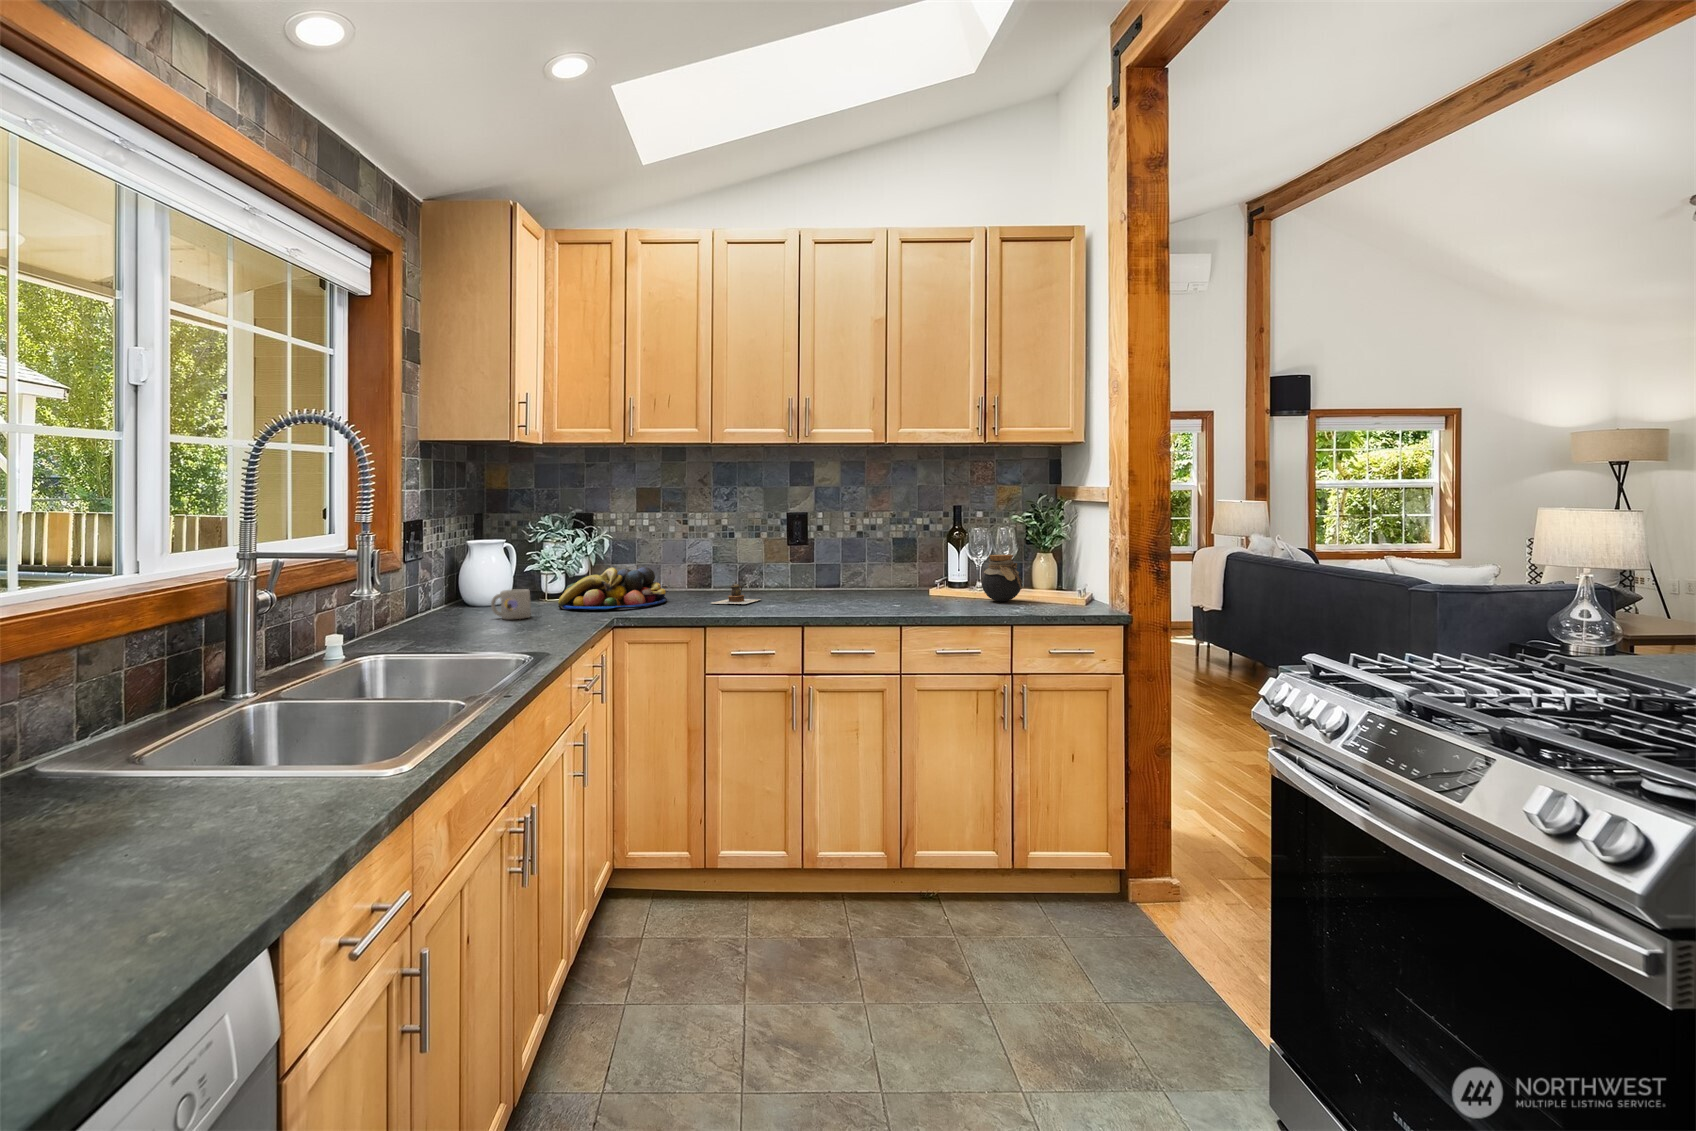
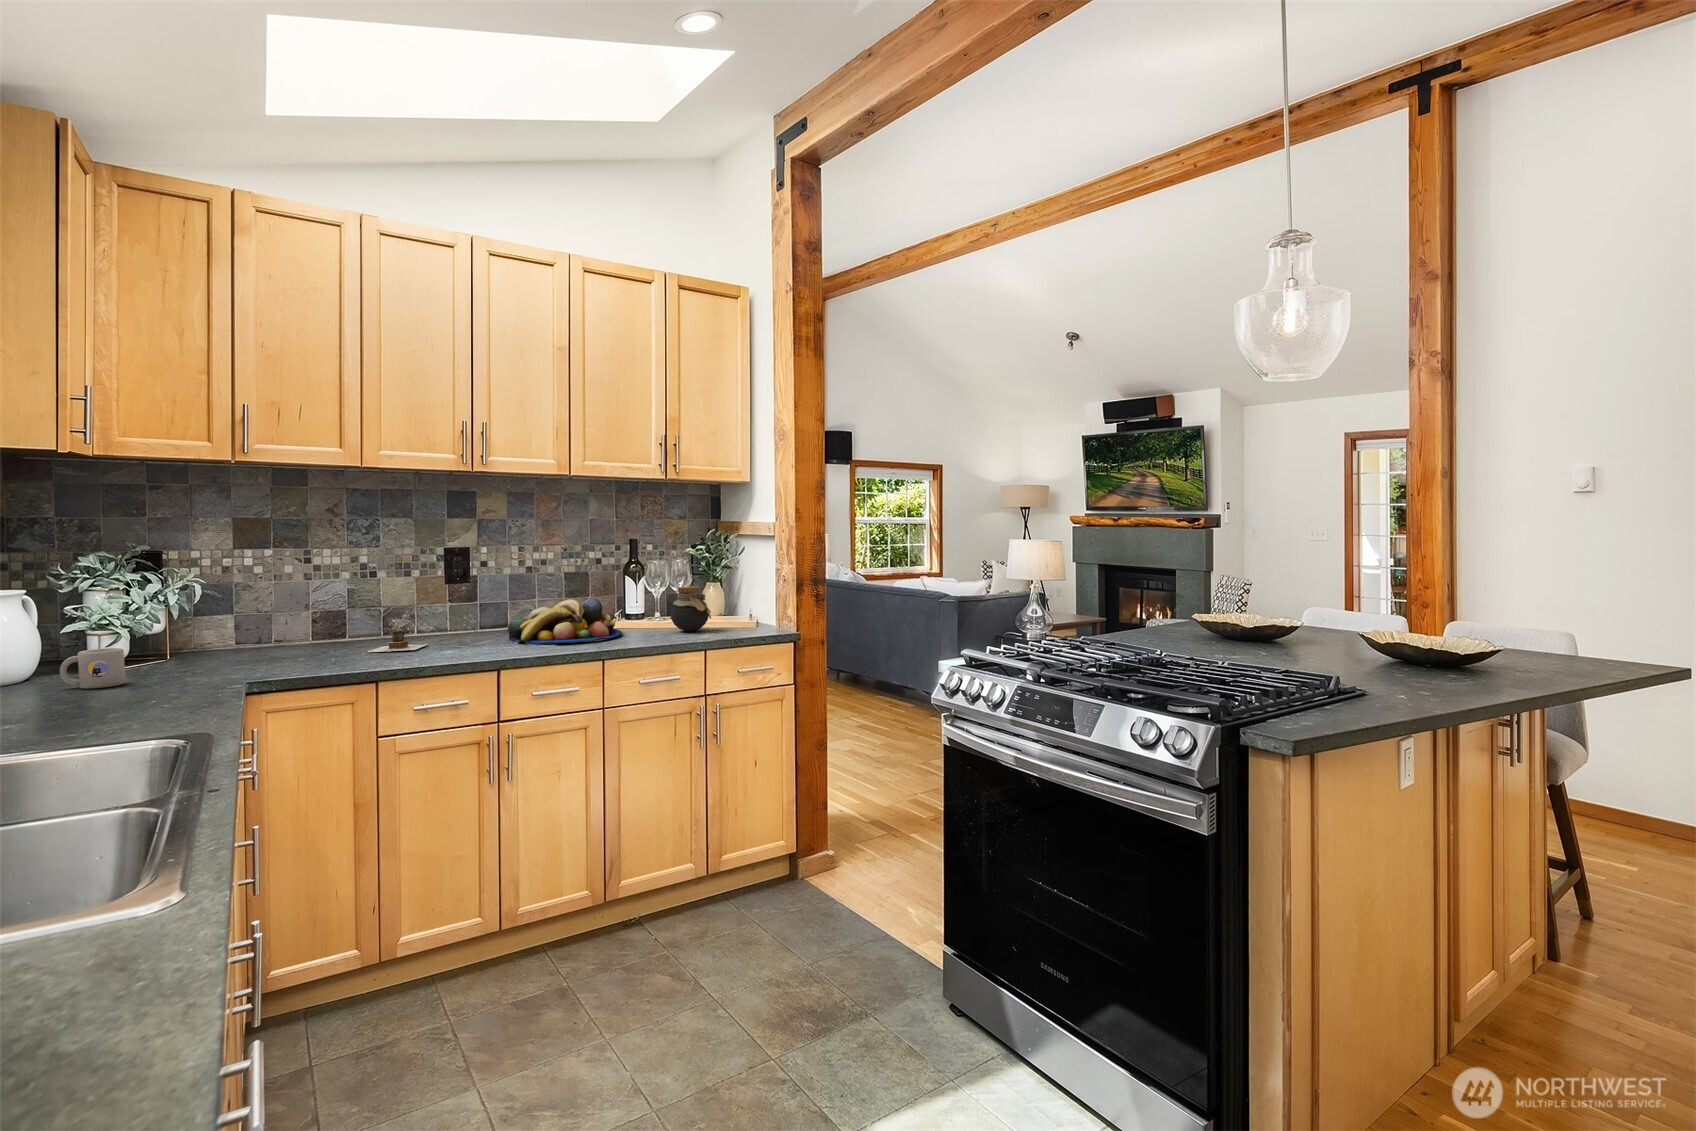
fruit bowl: present [558,567,667,609] -> present [508,598,622,645]

